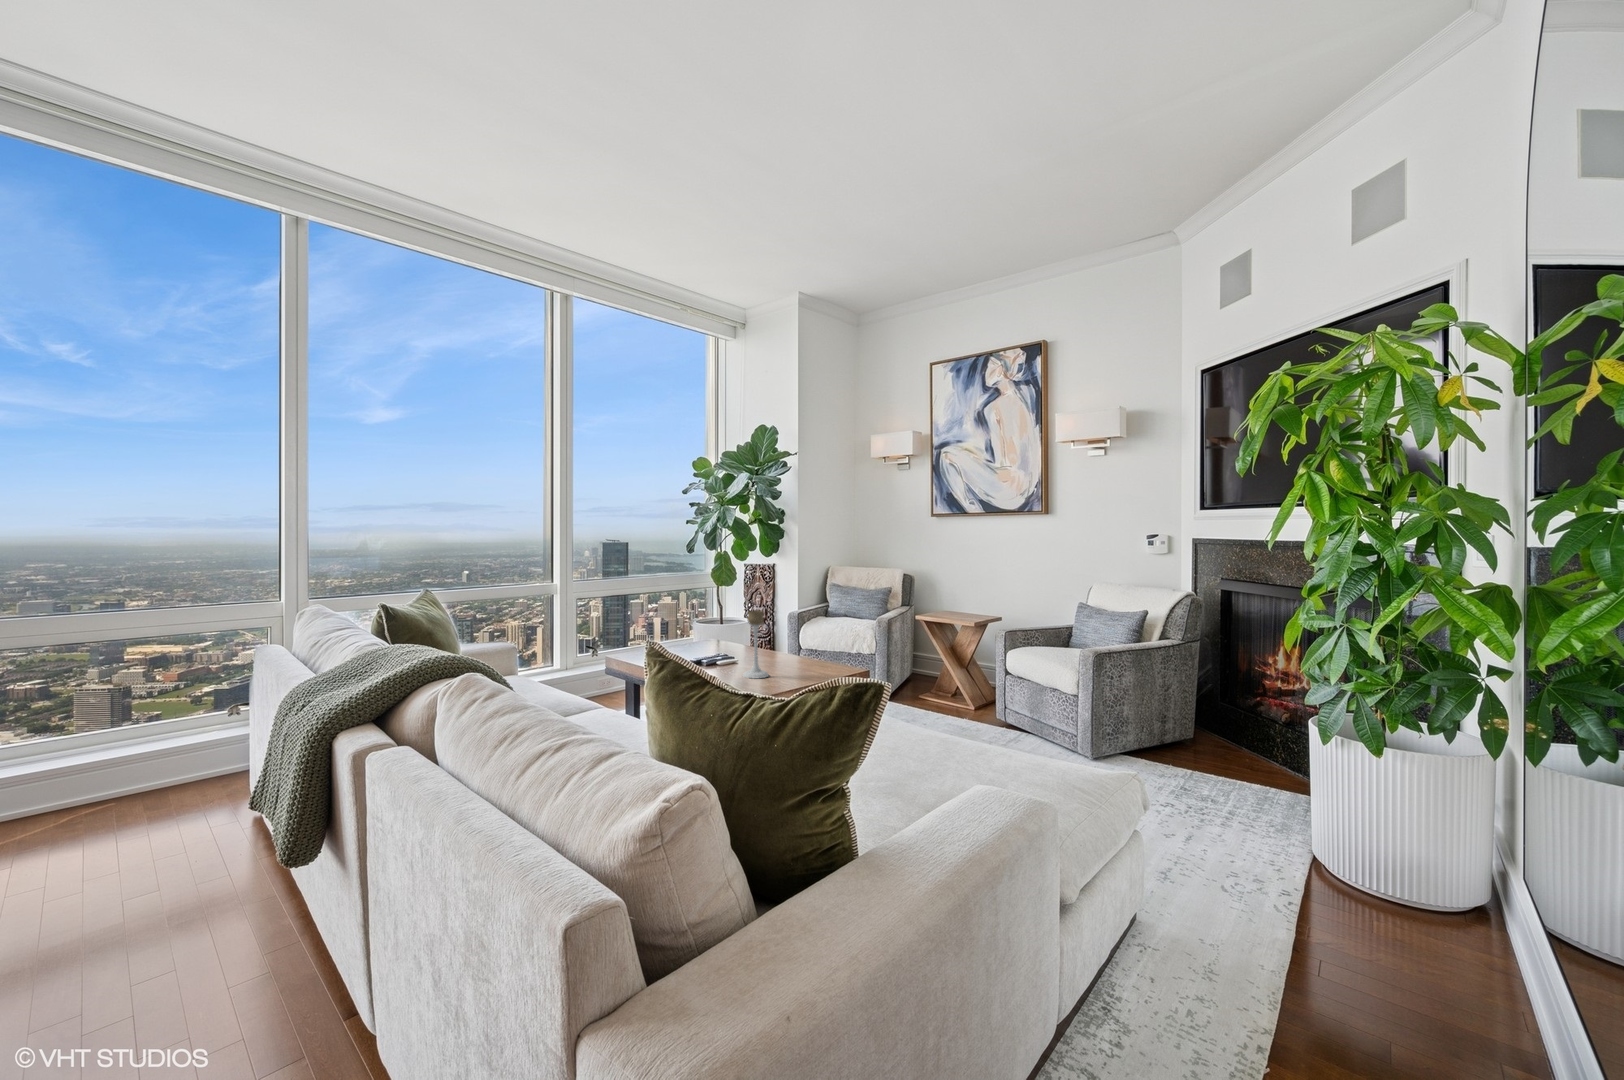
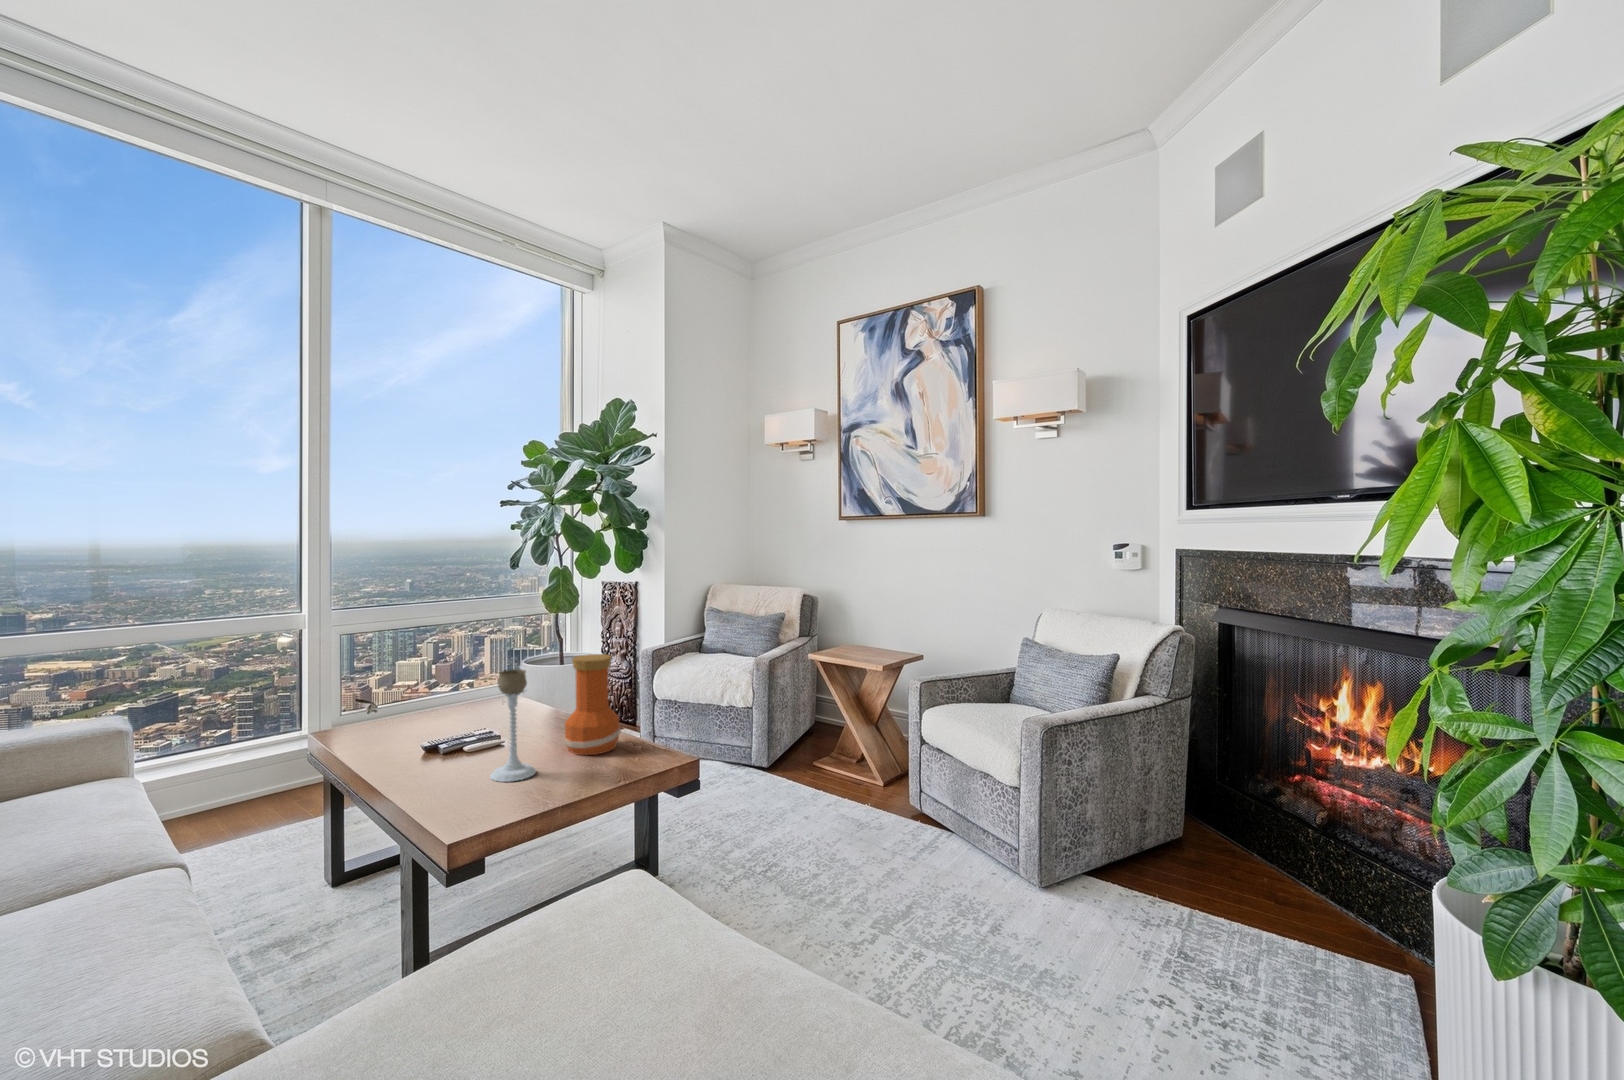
vase: none [774,605,811,669] -> present [564,654,621,755]

